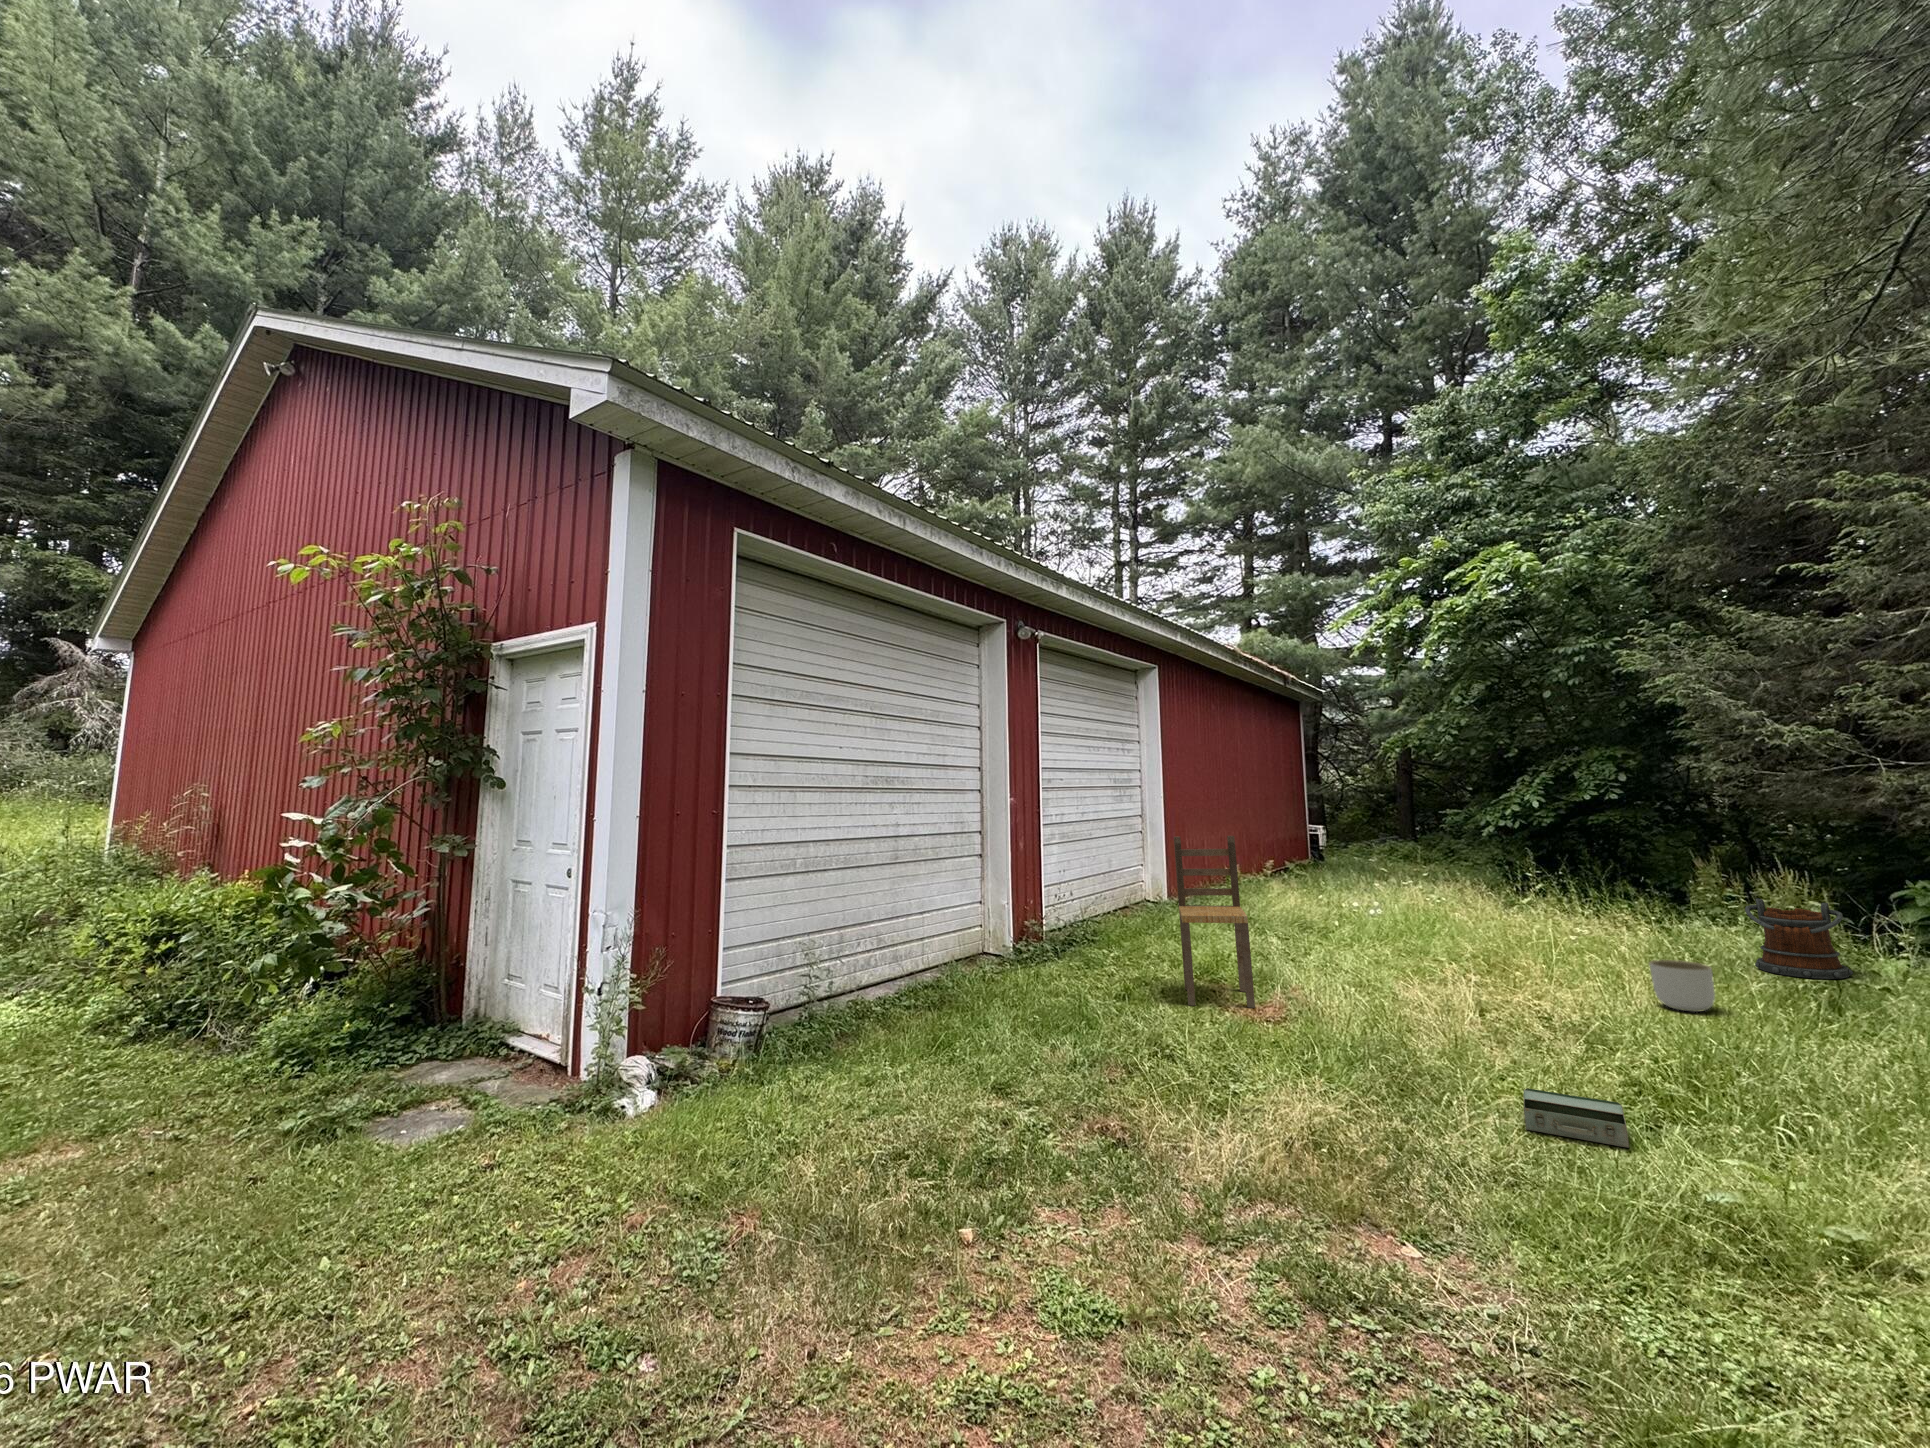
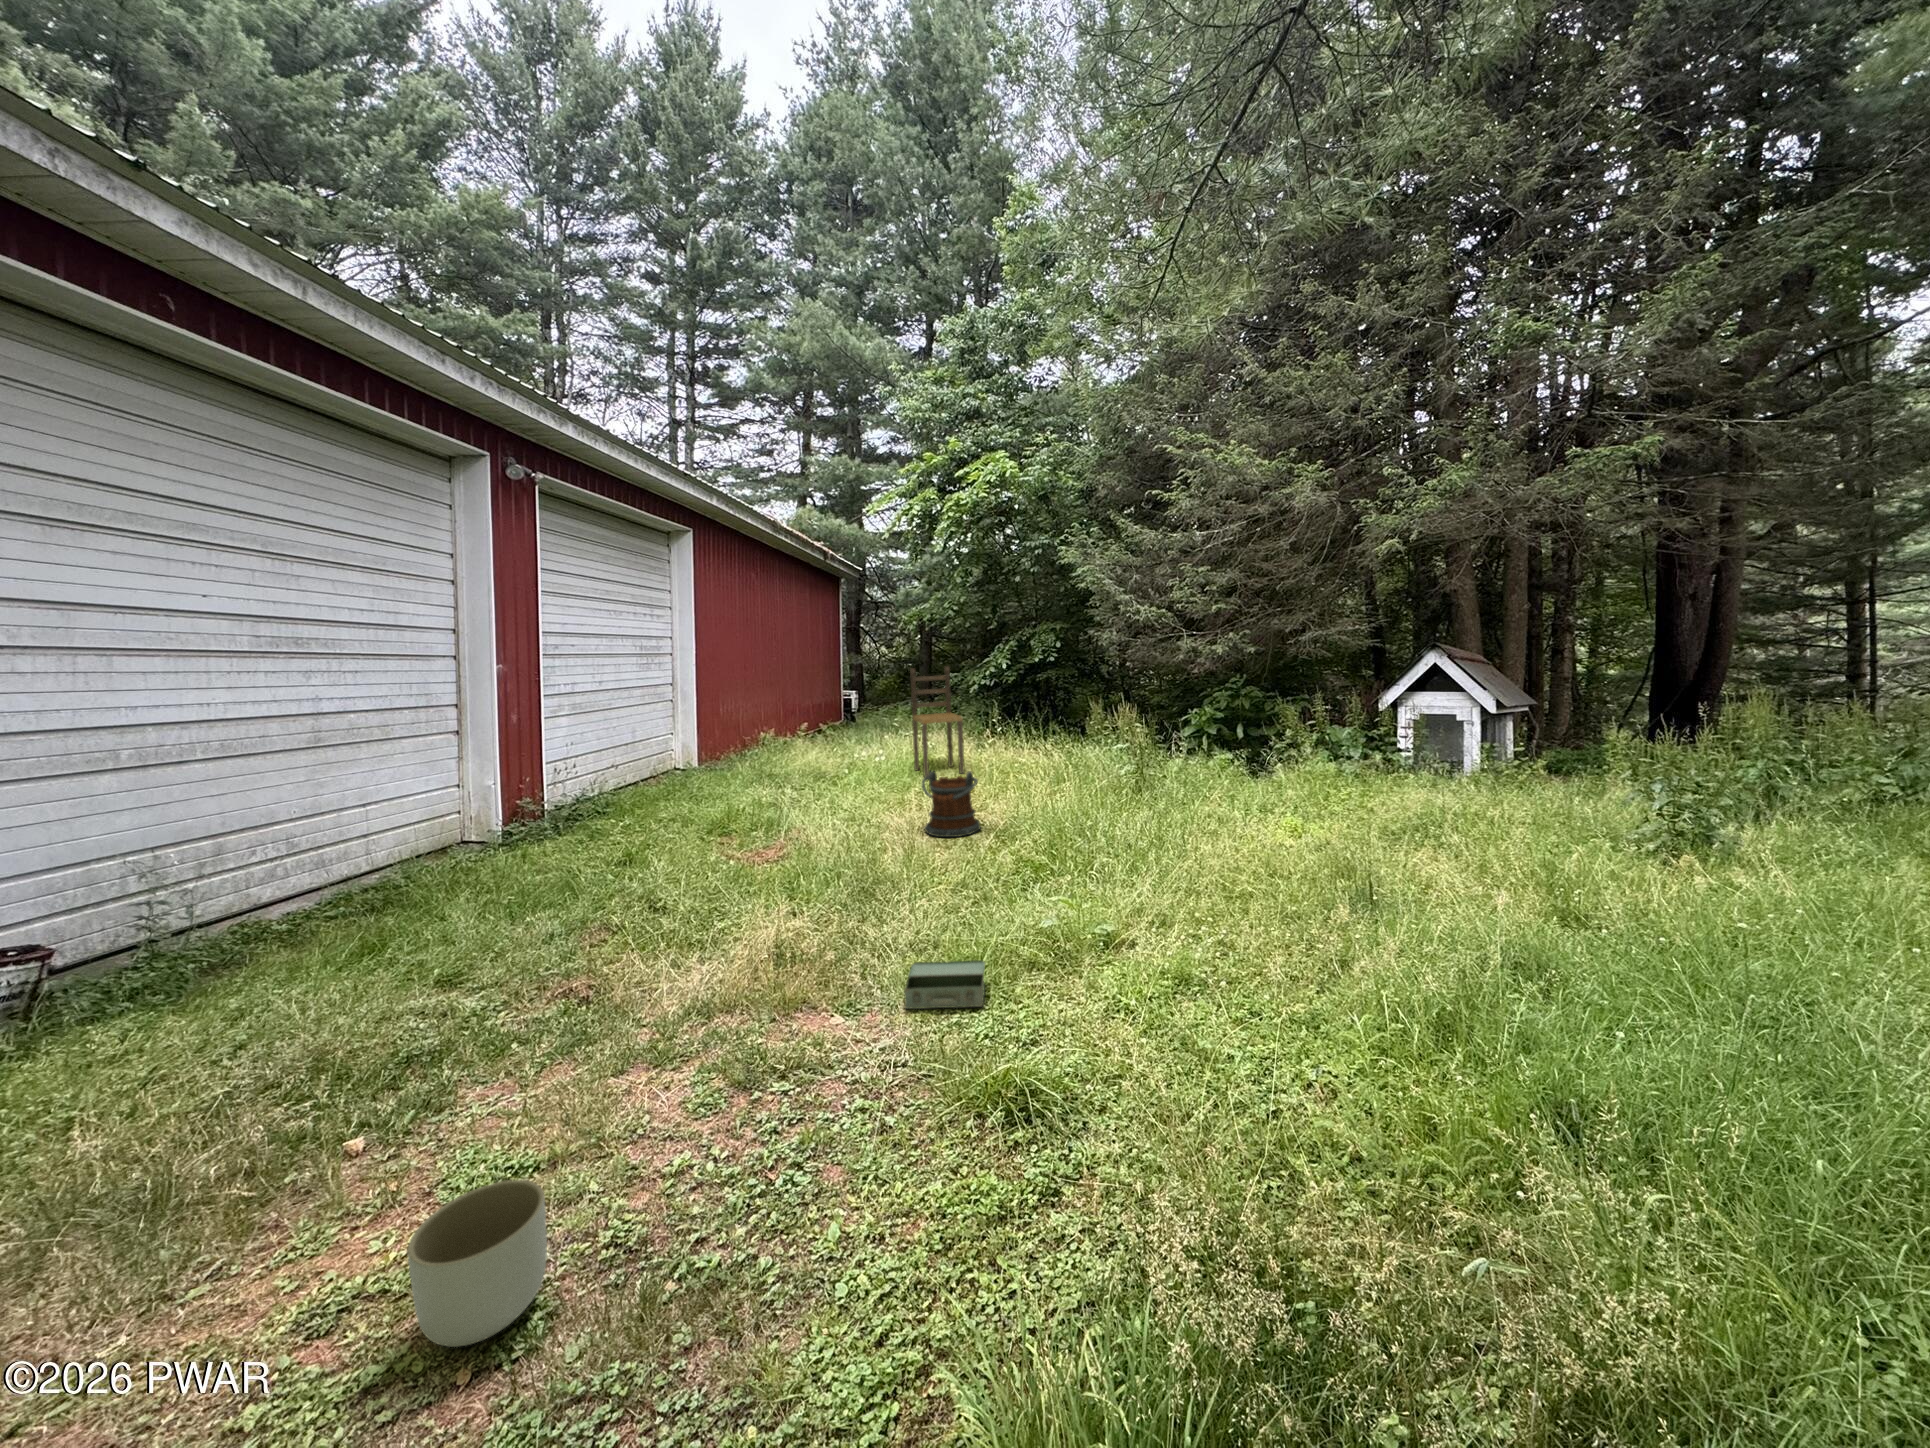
chair: present [1174,836,1255,1008] -> present [910,666,964,777]
bucket: present [1745,899,1853,979] -> present [922,771,981,837]
planter: present [1649,960,1715,1012] -> present [408,1180,547,1347]

